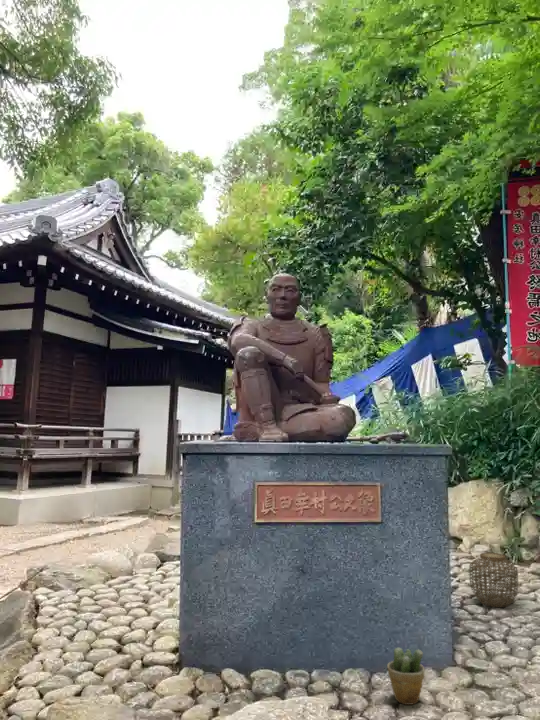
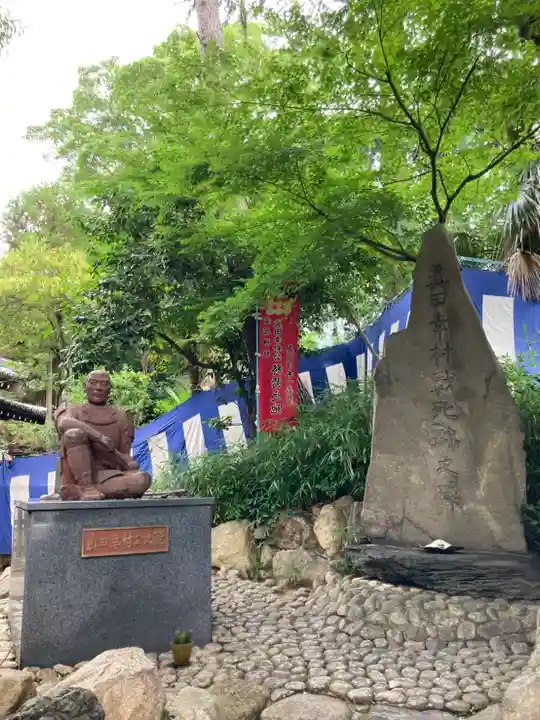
woven basket: present [469,553,518,607] -> none [224,571,255,609]

